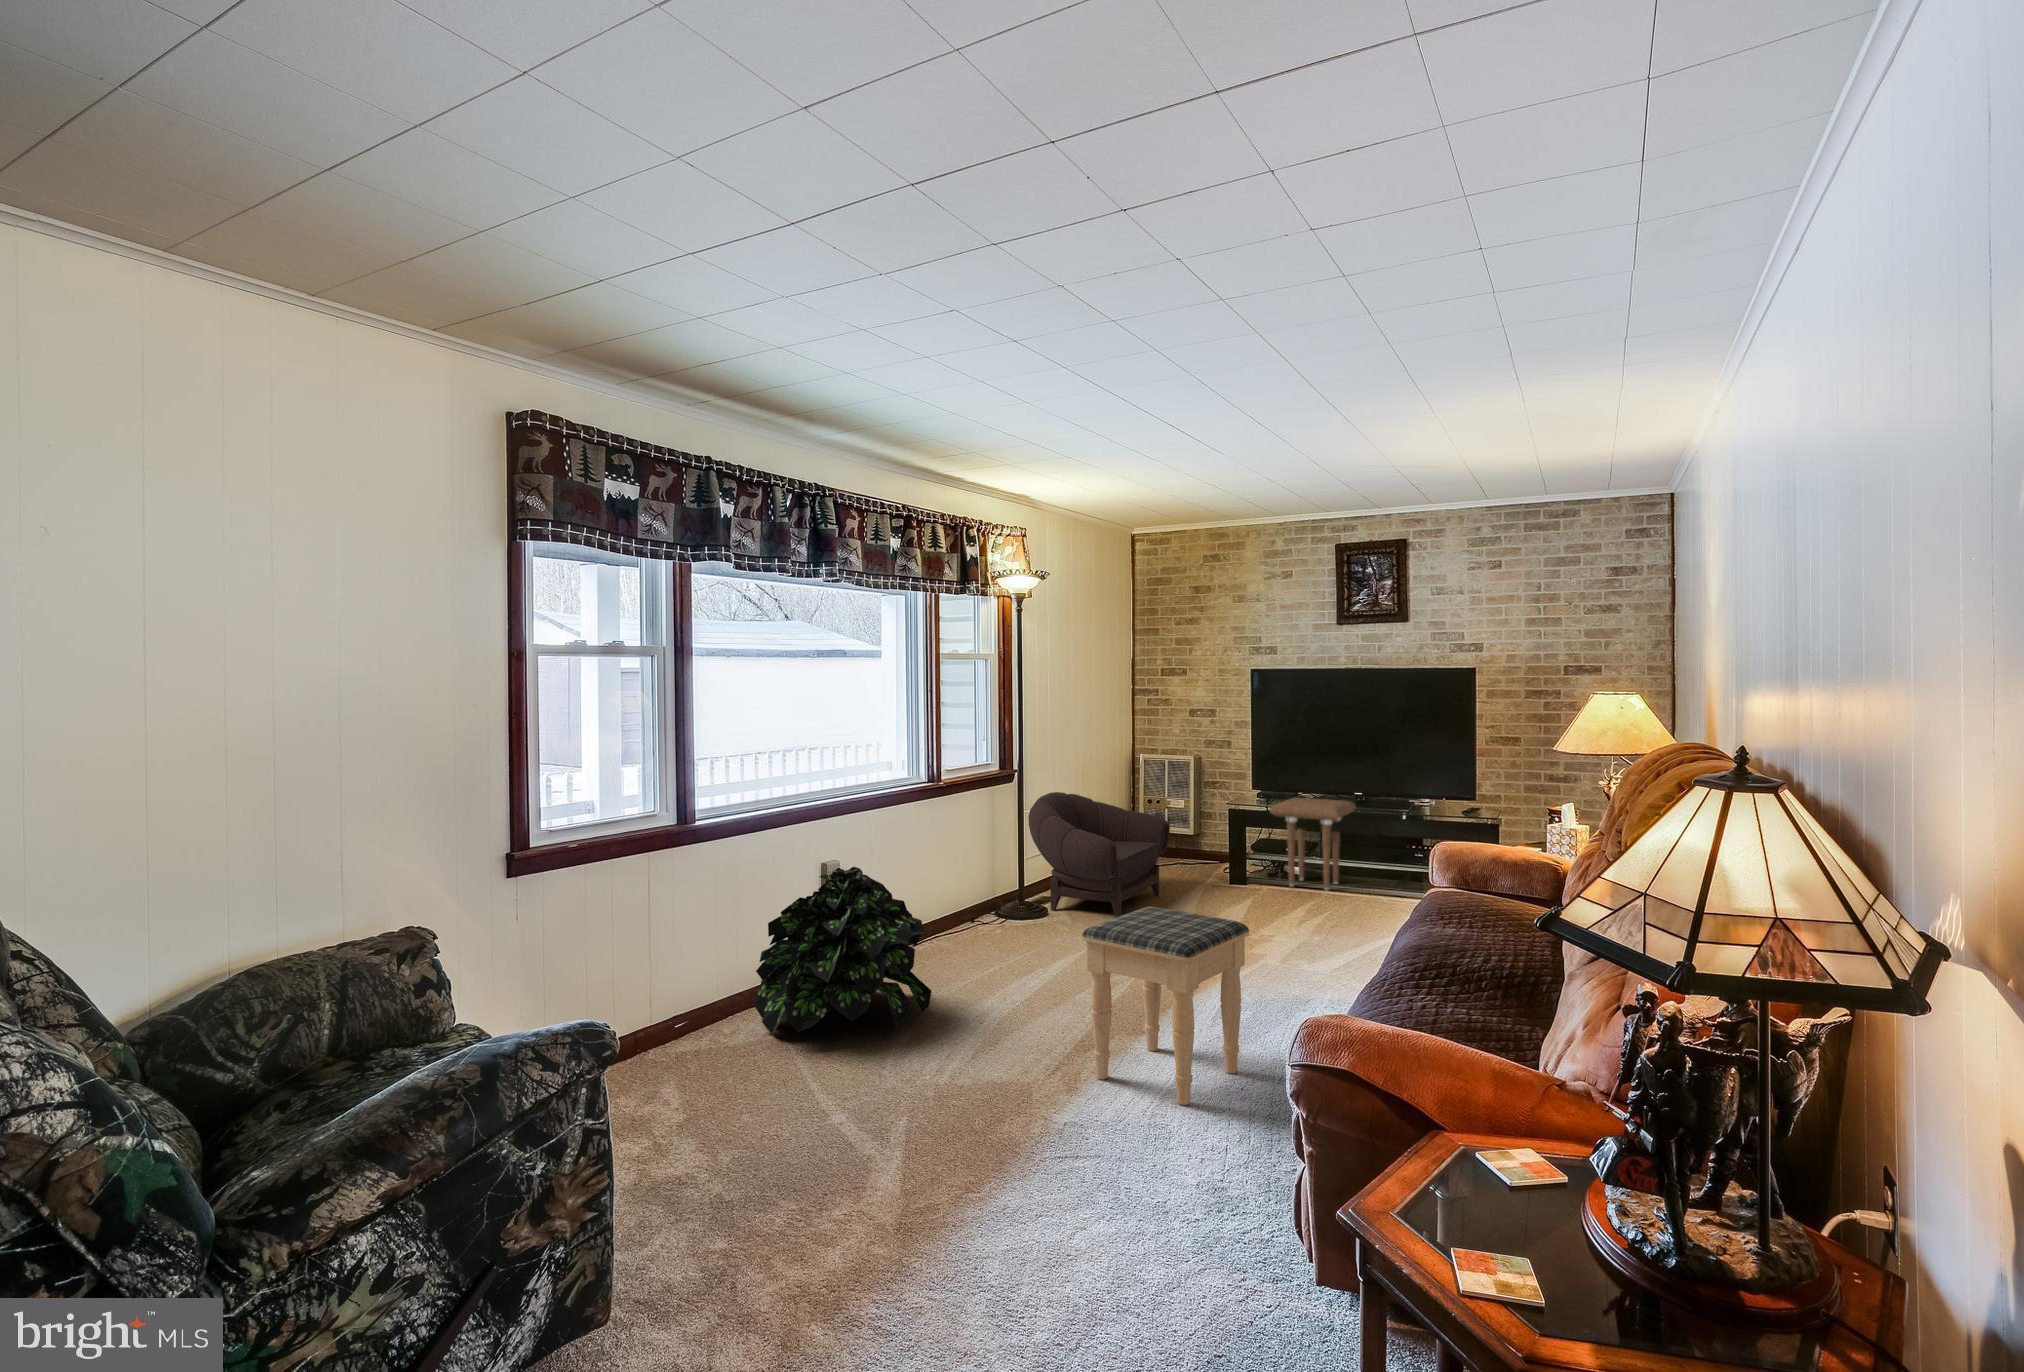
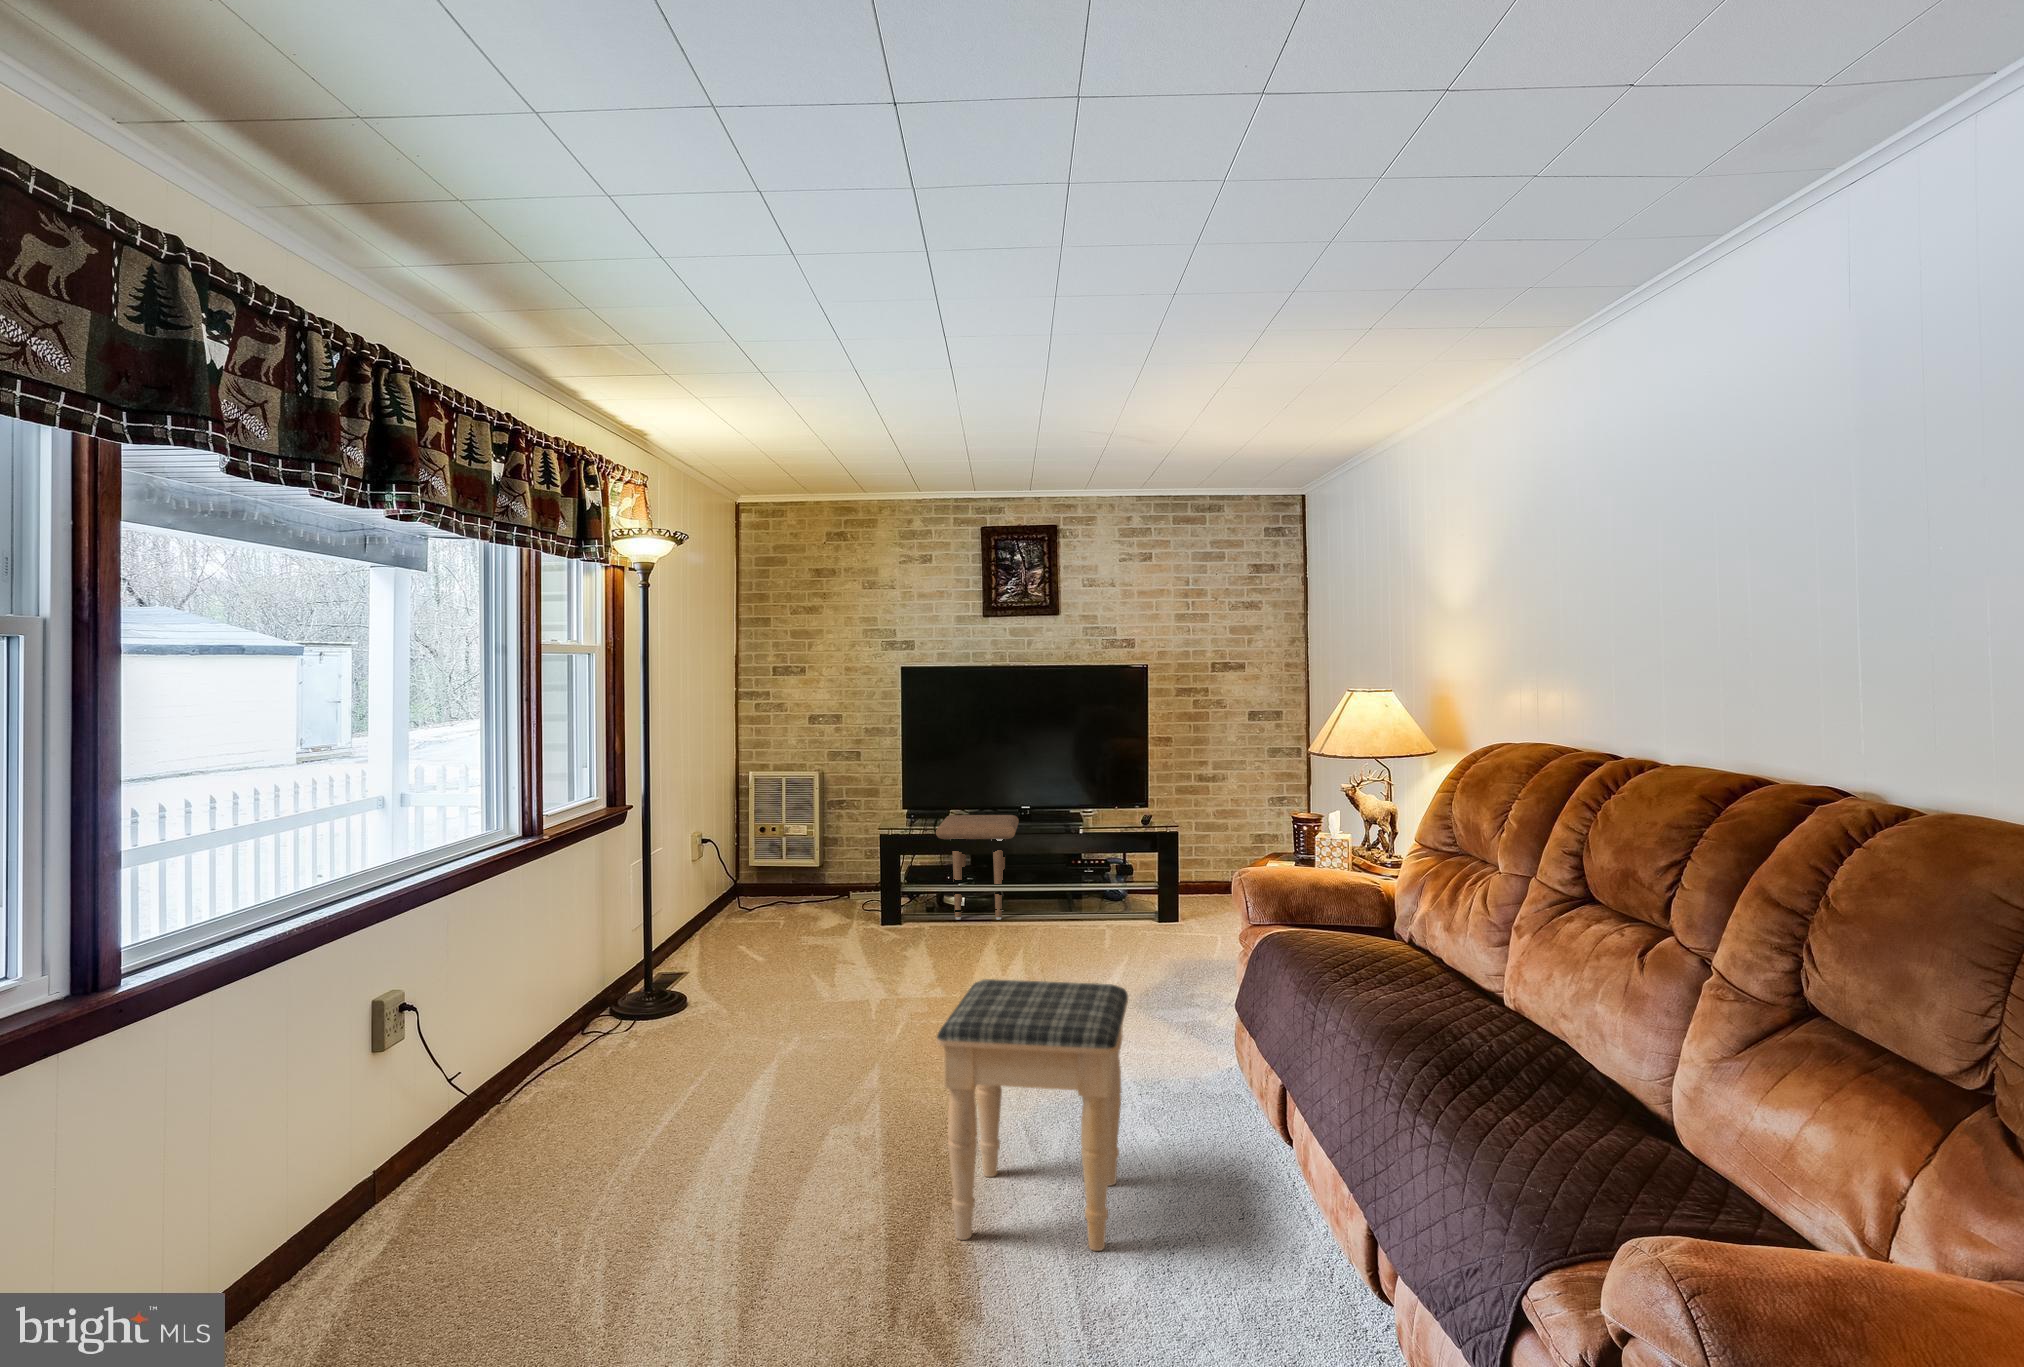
armchair: present [1028,792,1170,918] -> none [651,830,825,991]
potted plant: present [755,867,931,1034] -> none [311,980,647,1301]

